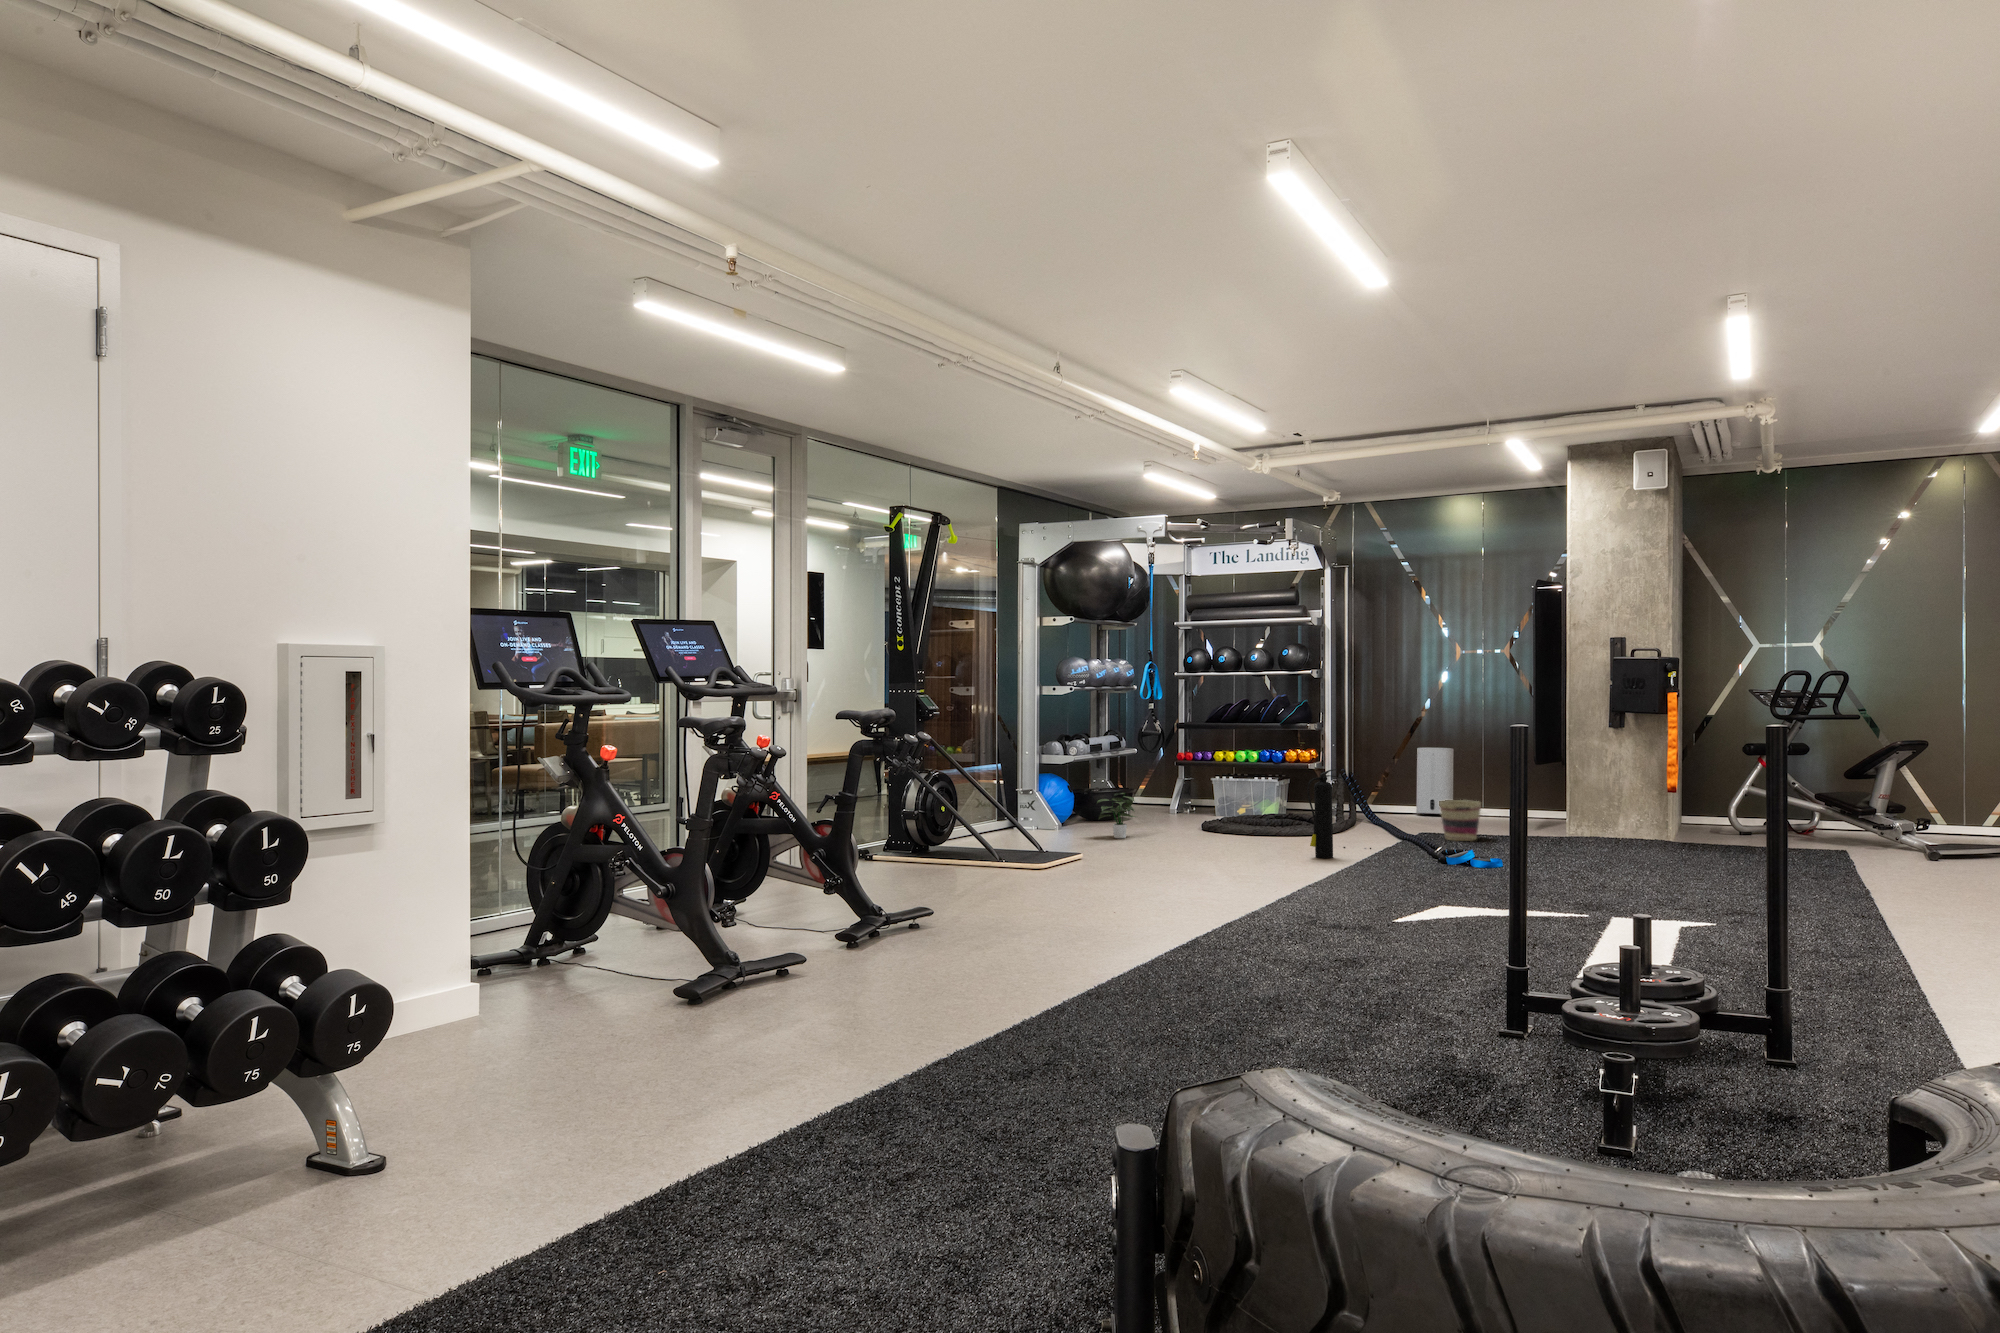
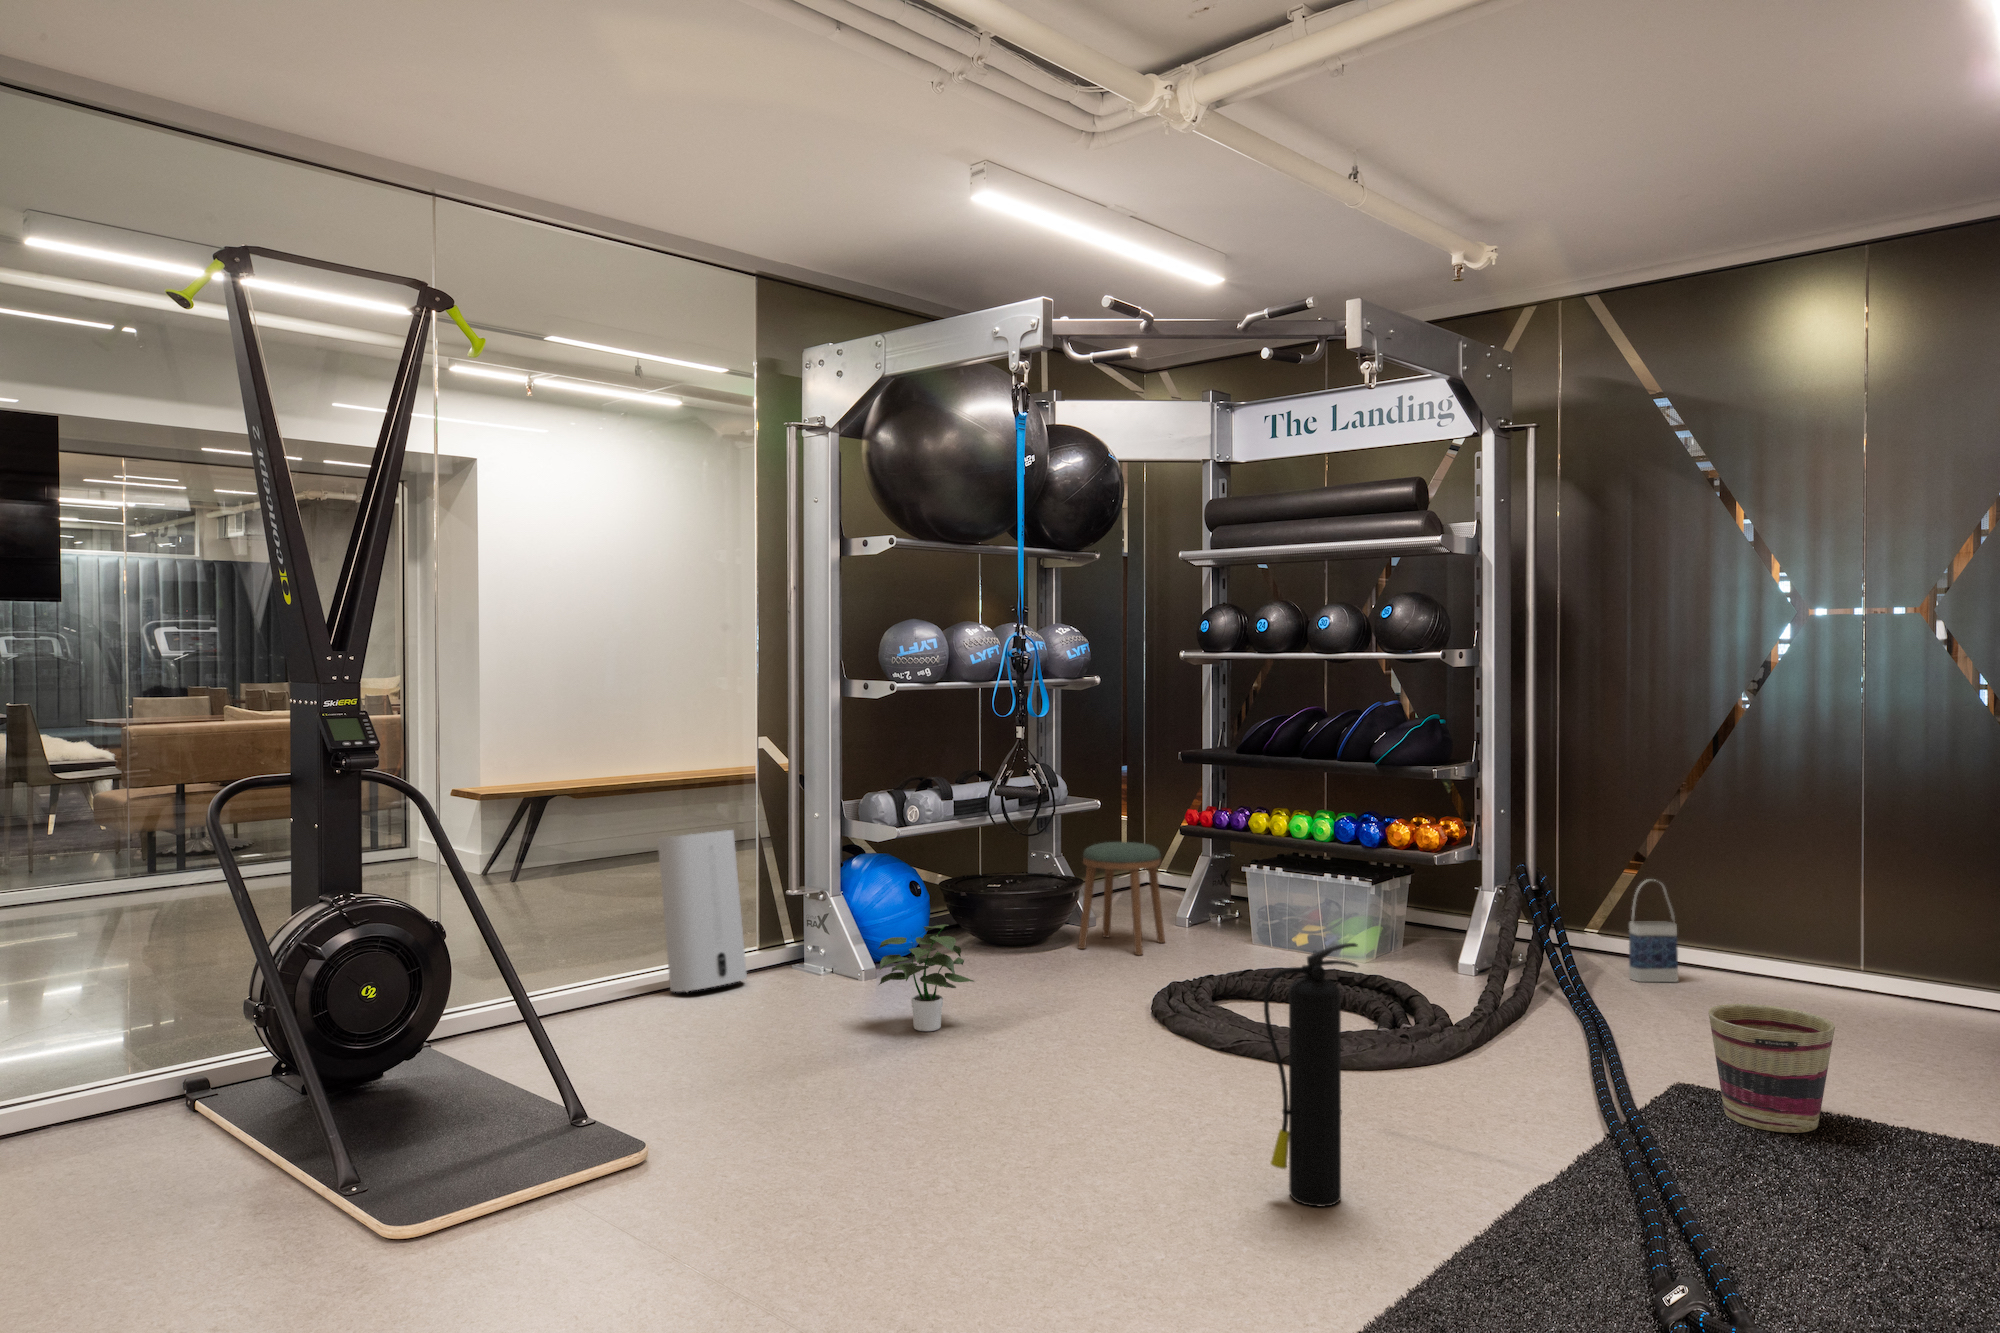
air purifier: present [1416,748,1454,815] -> present [658,830,747,992]
stool: none [1140,766,1179,818] -> present [1078,842,1165,955]
bag: none [1392,772,1413,817] -> present [1629,879,1678,982]

